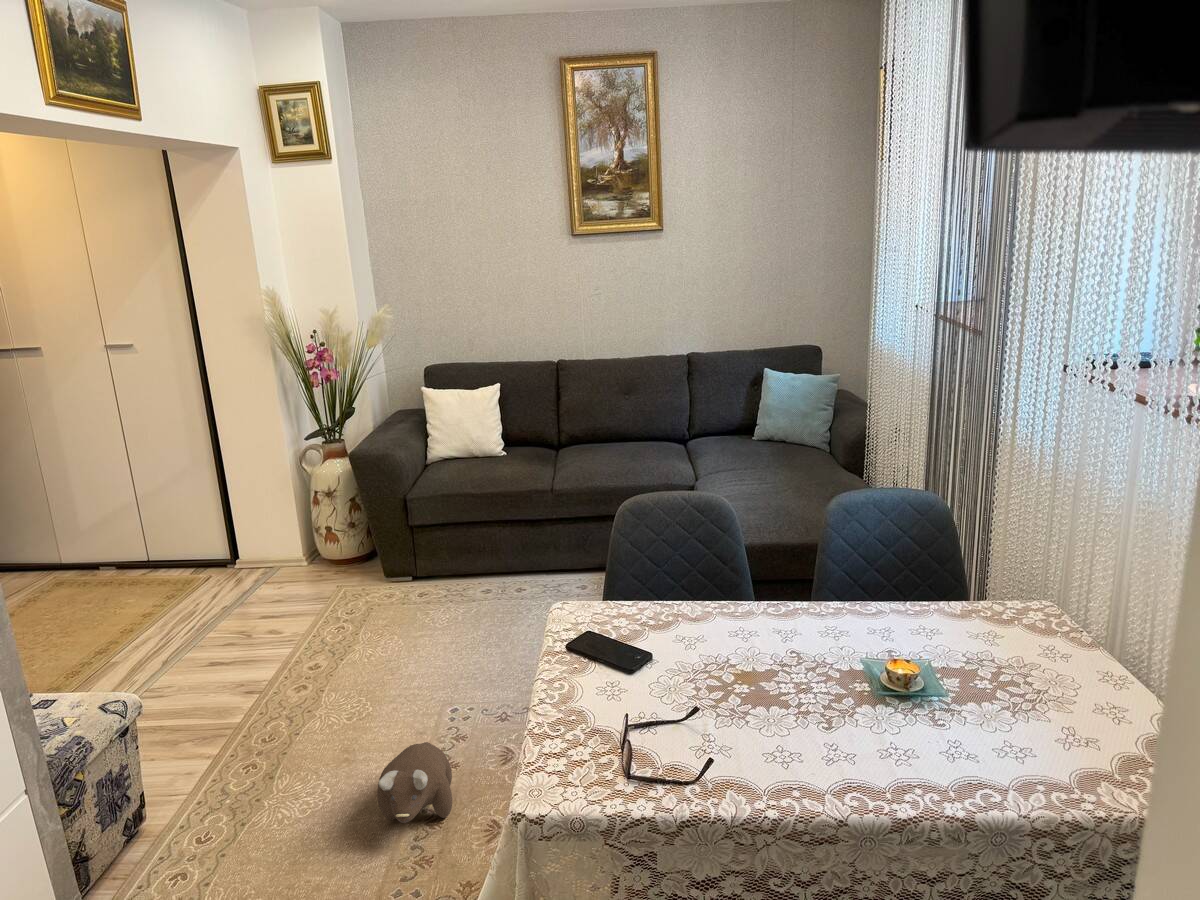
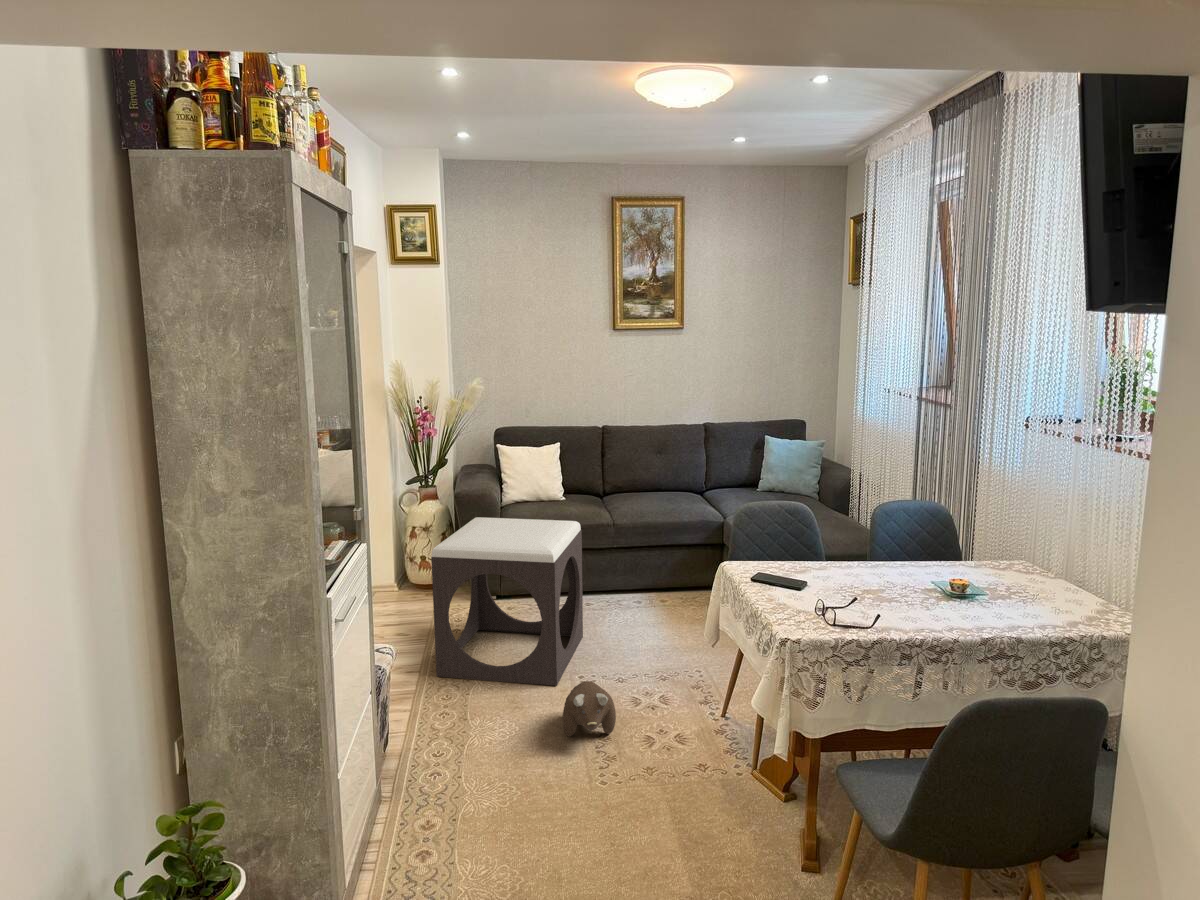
footstool: none [250,494,487,727] -> present [431,517,583,686]

